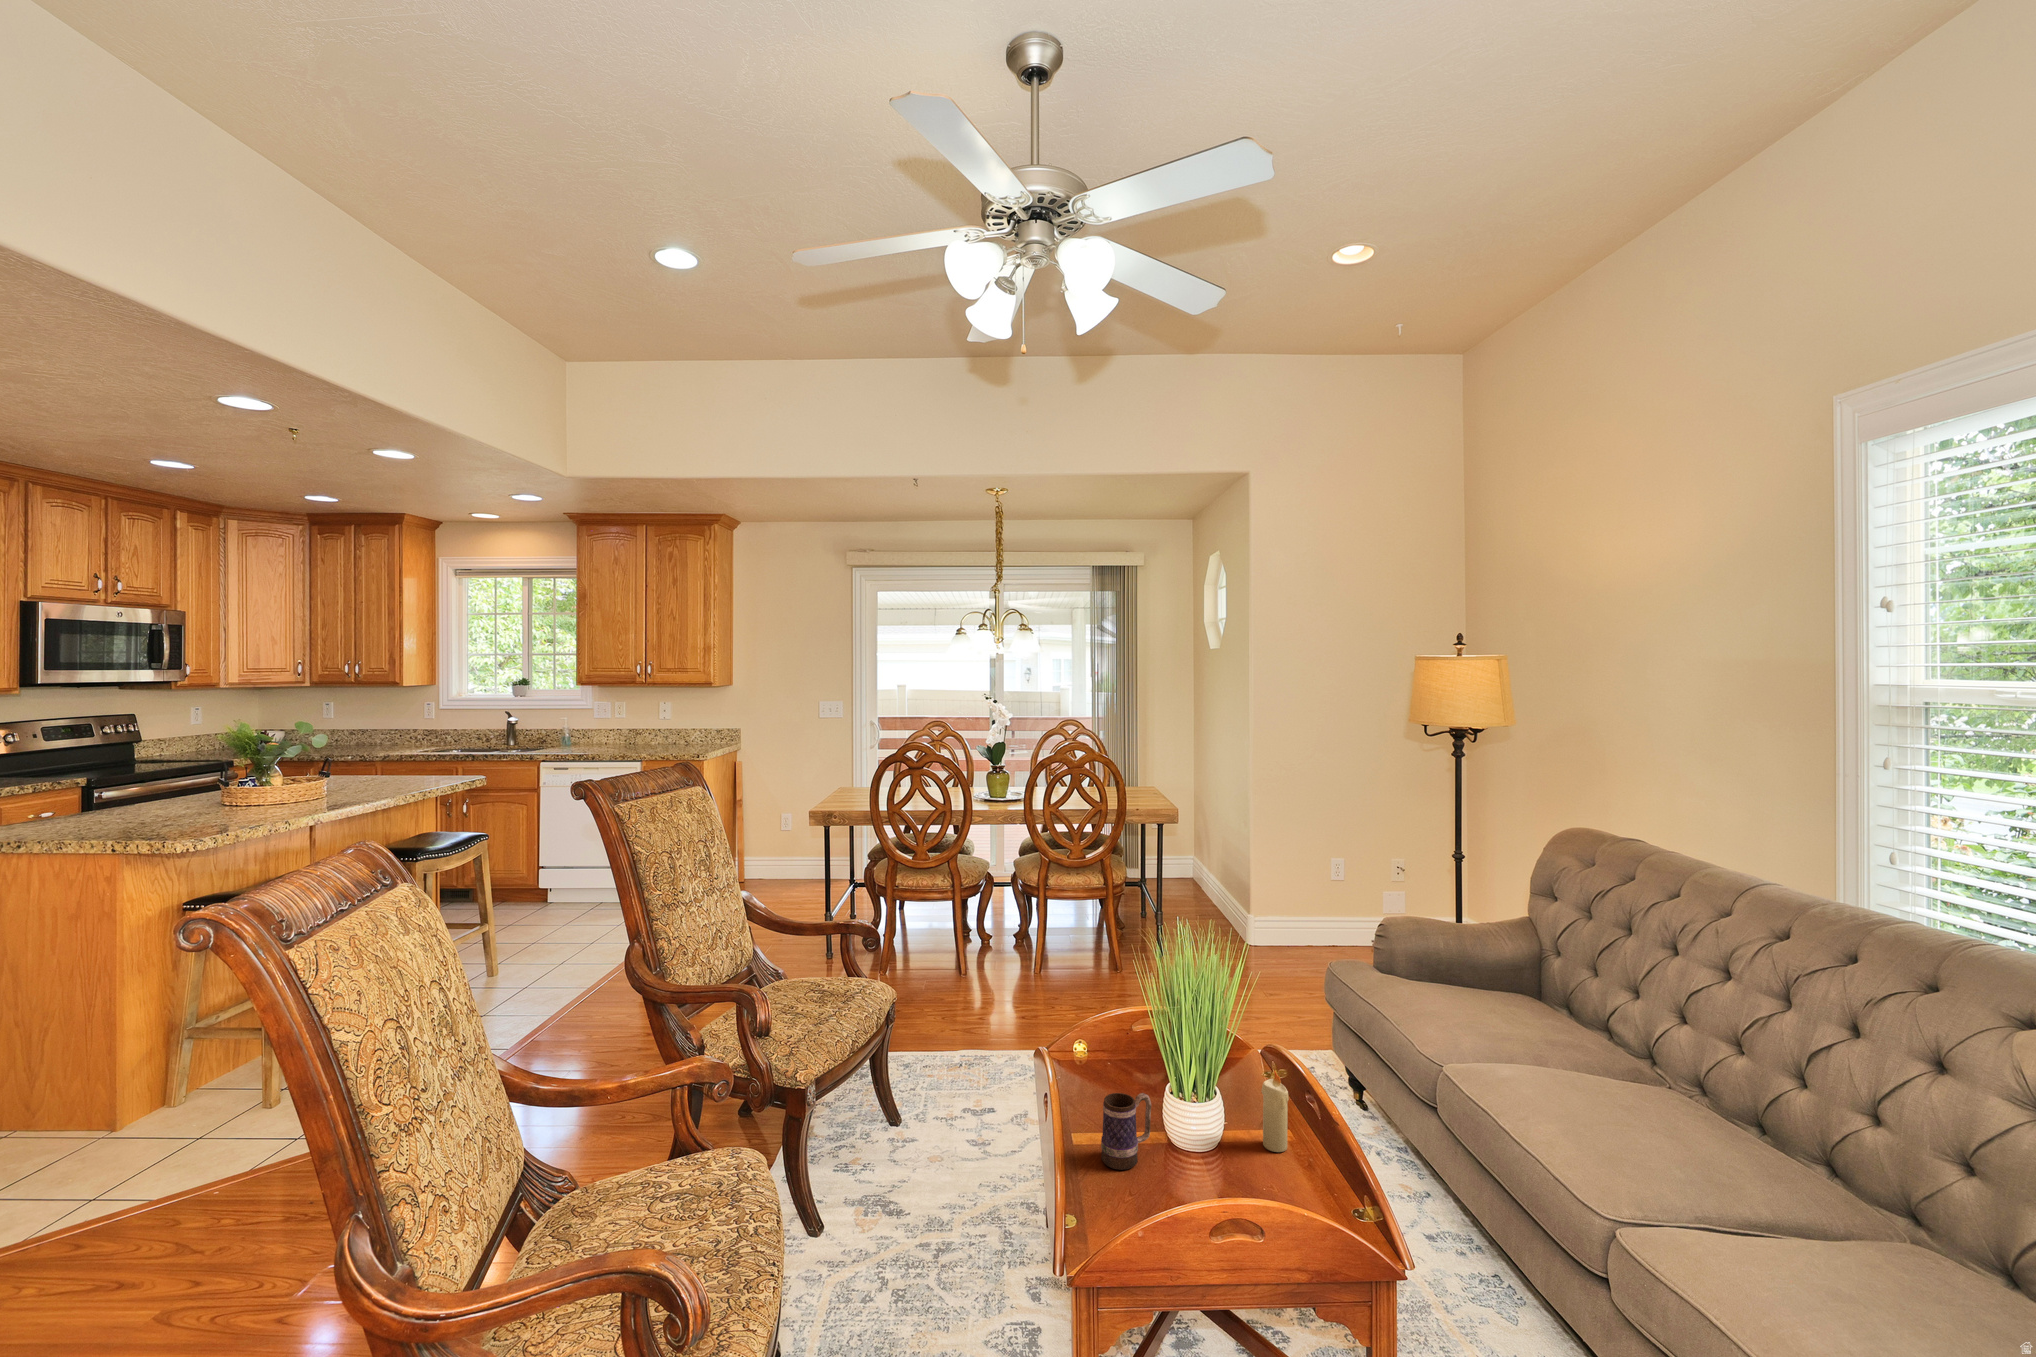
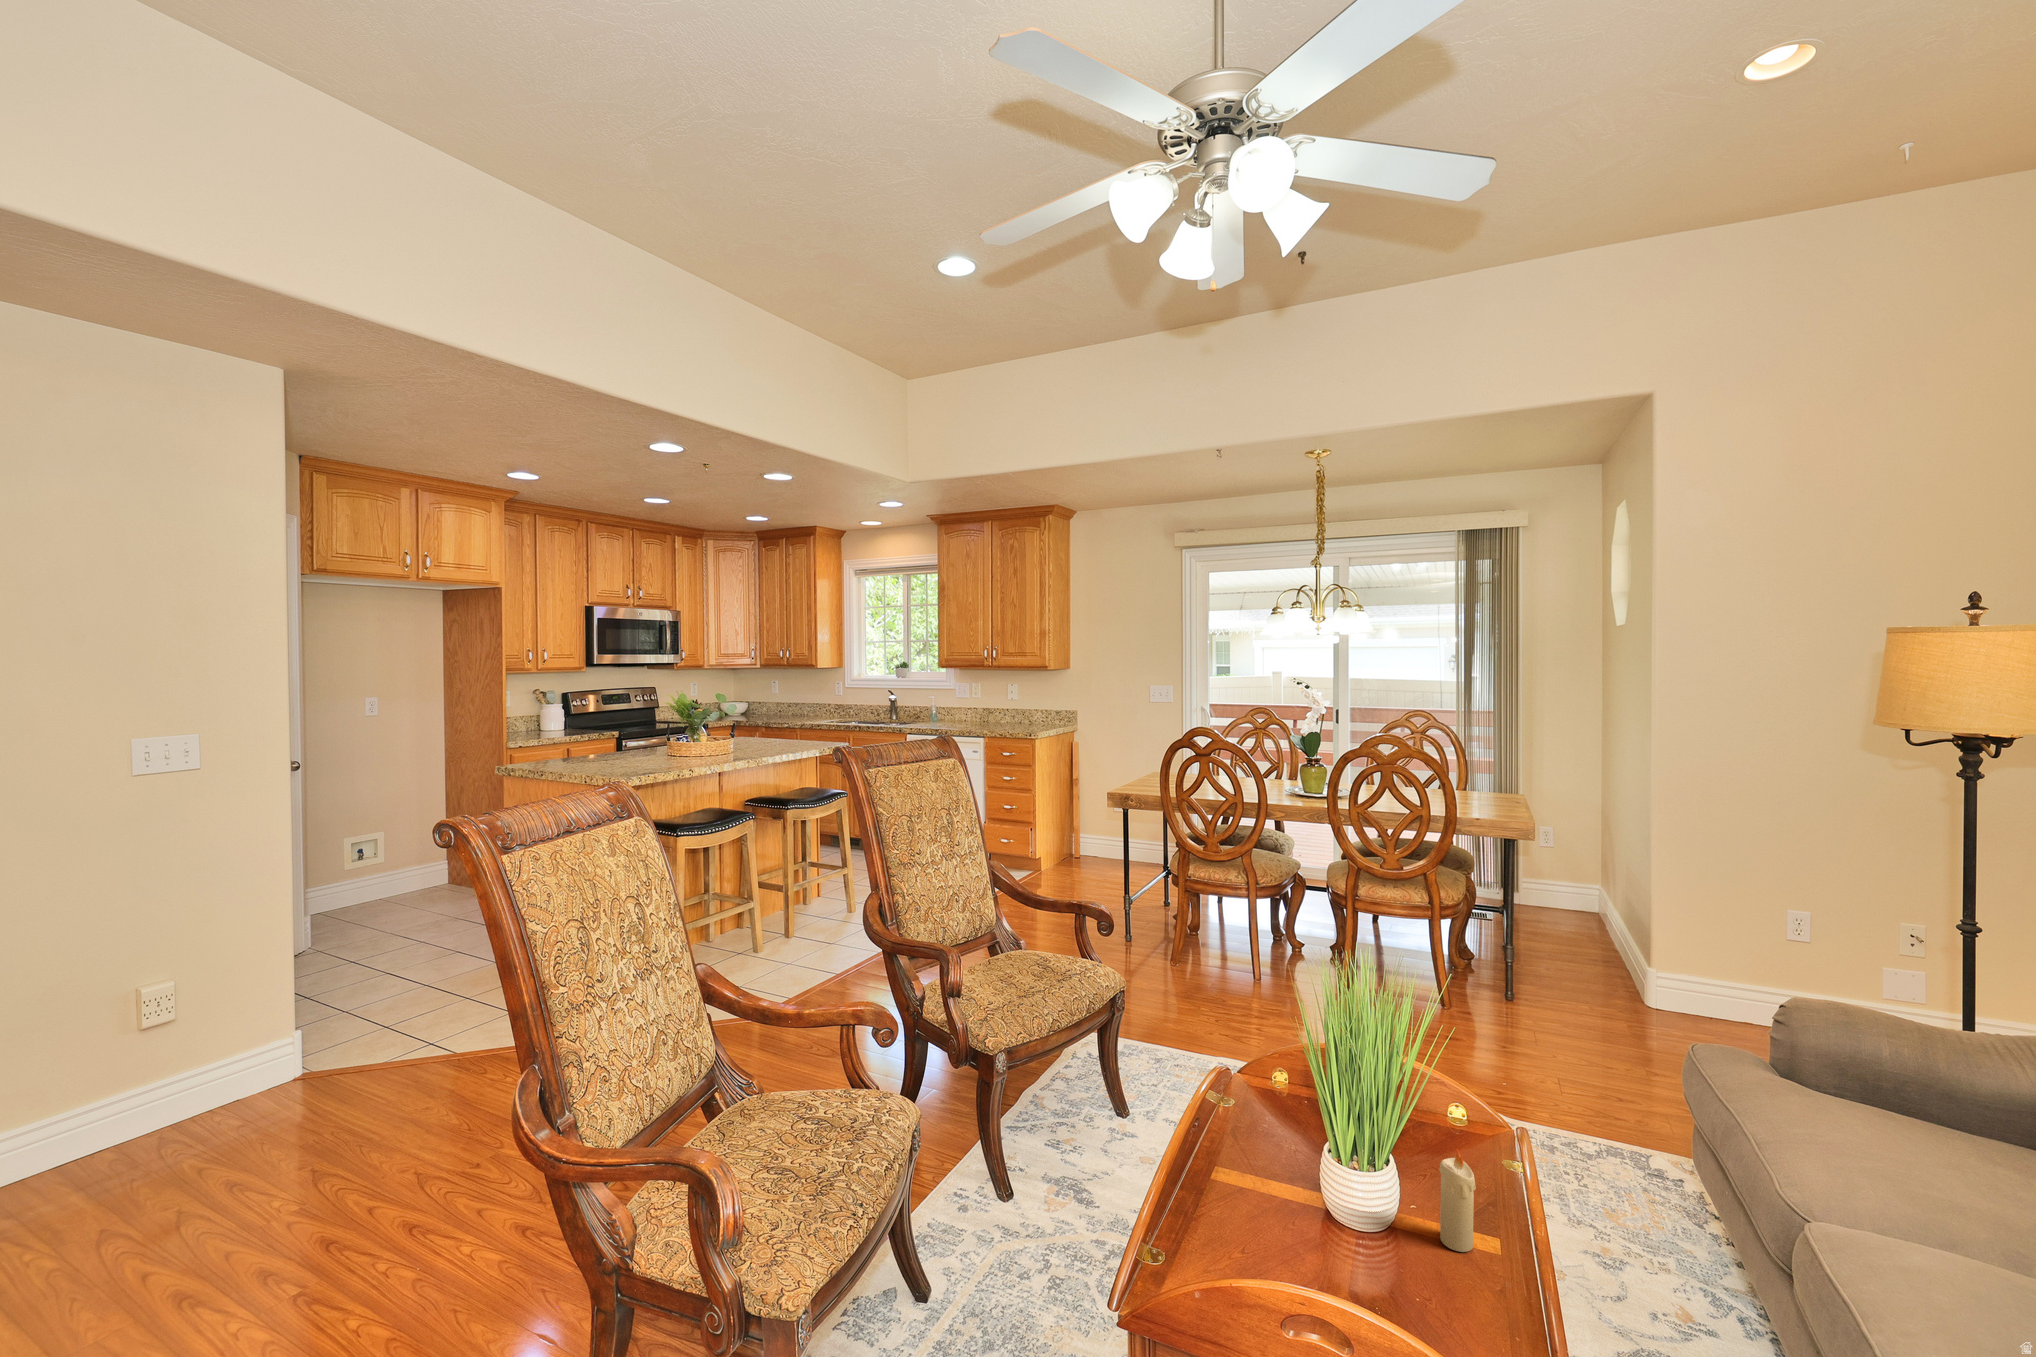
mug: present [1101,1093,1151,1170] -> none [1227,1127,1290,1216]

